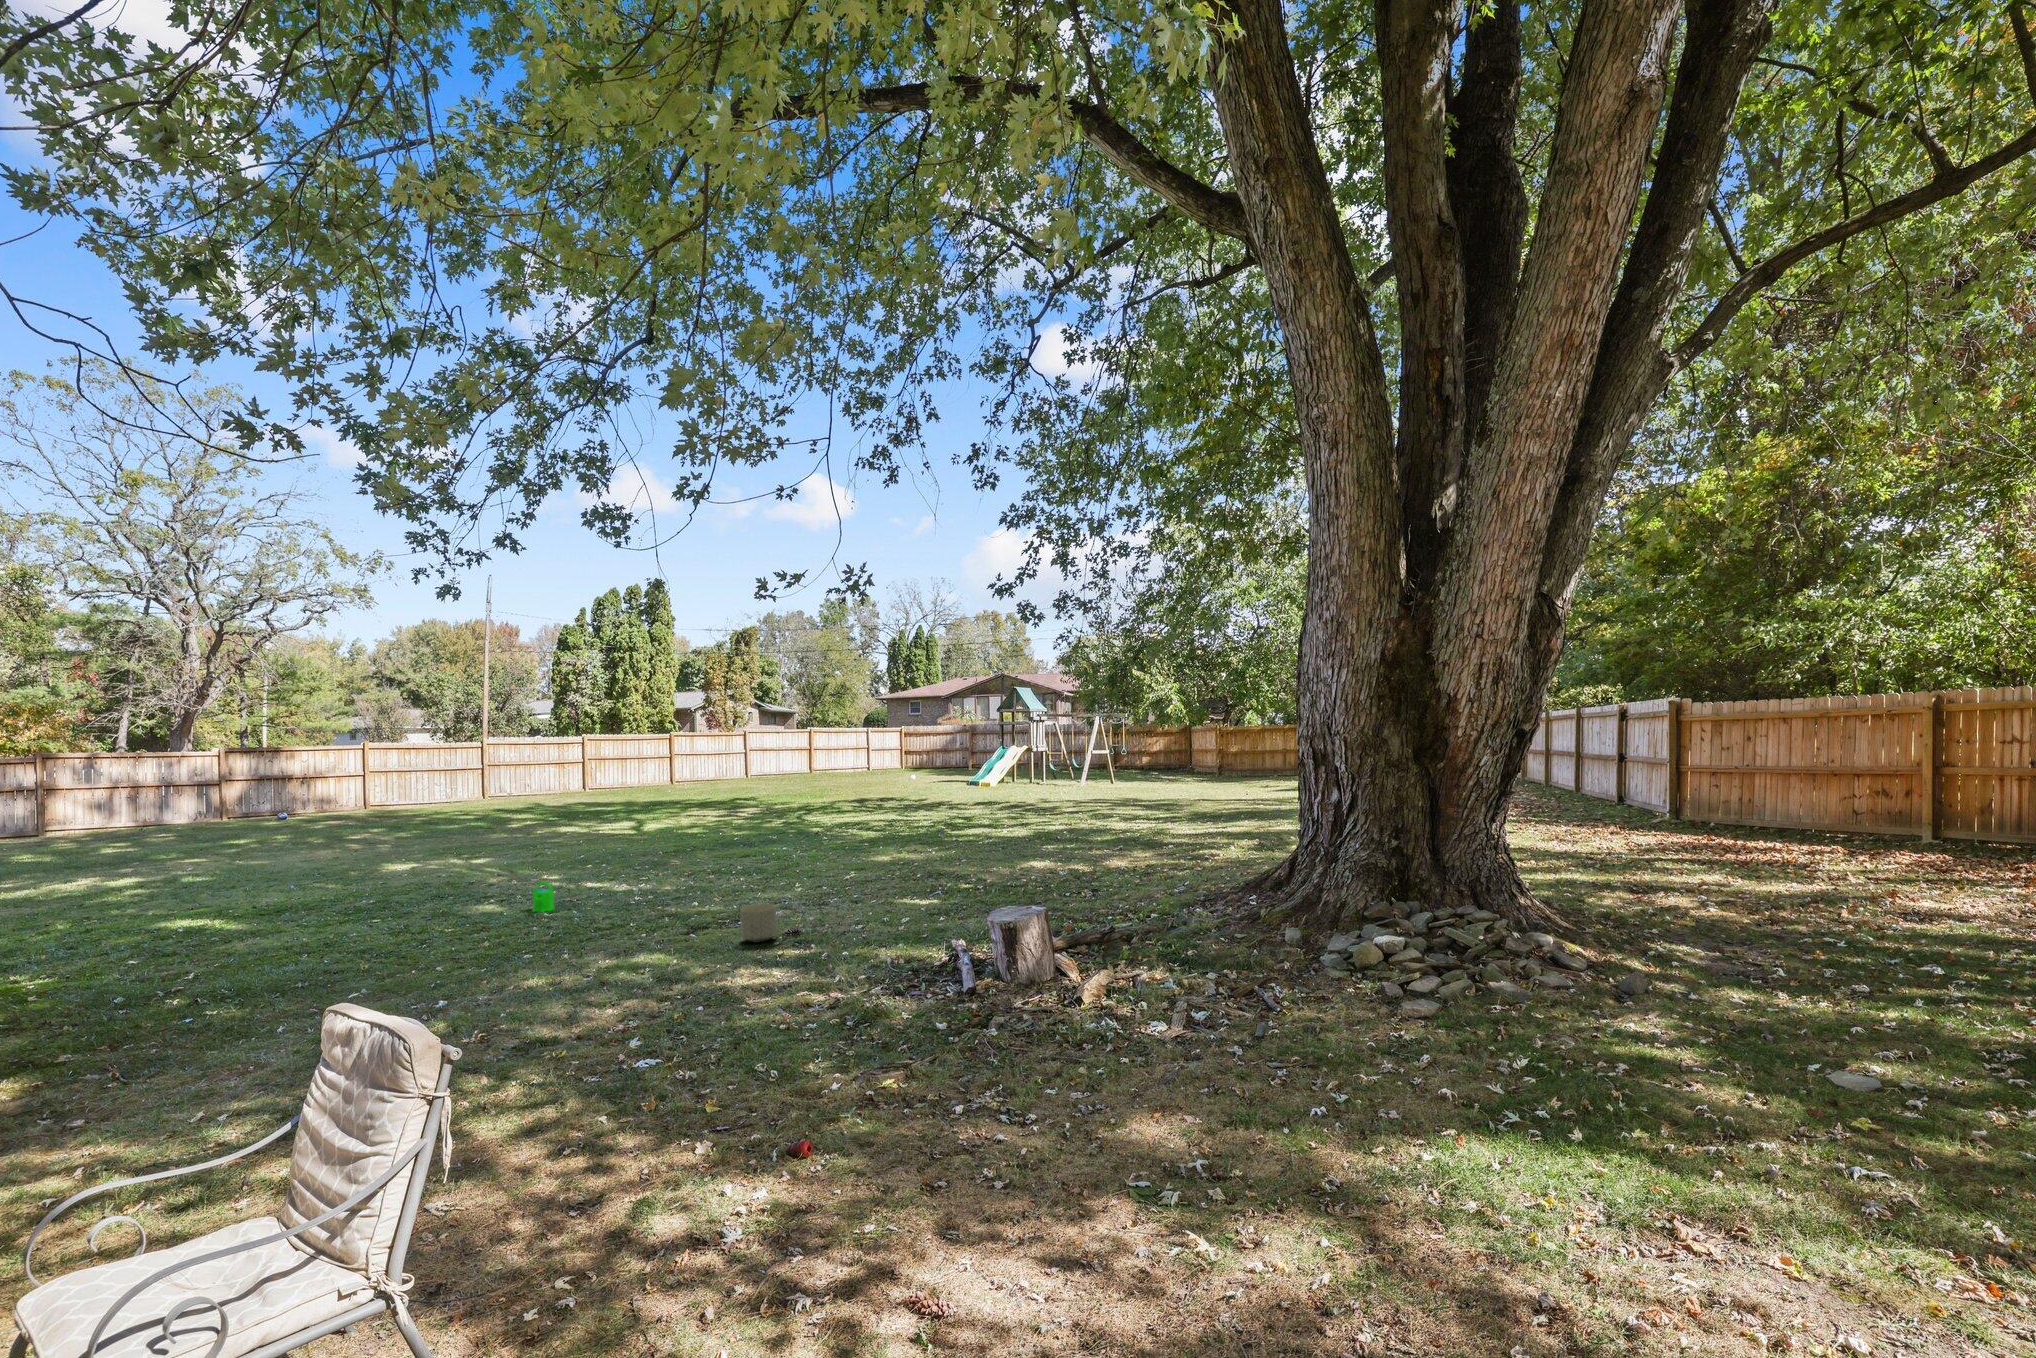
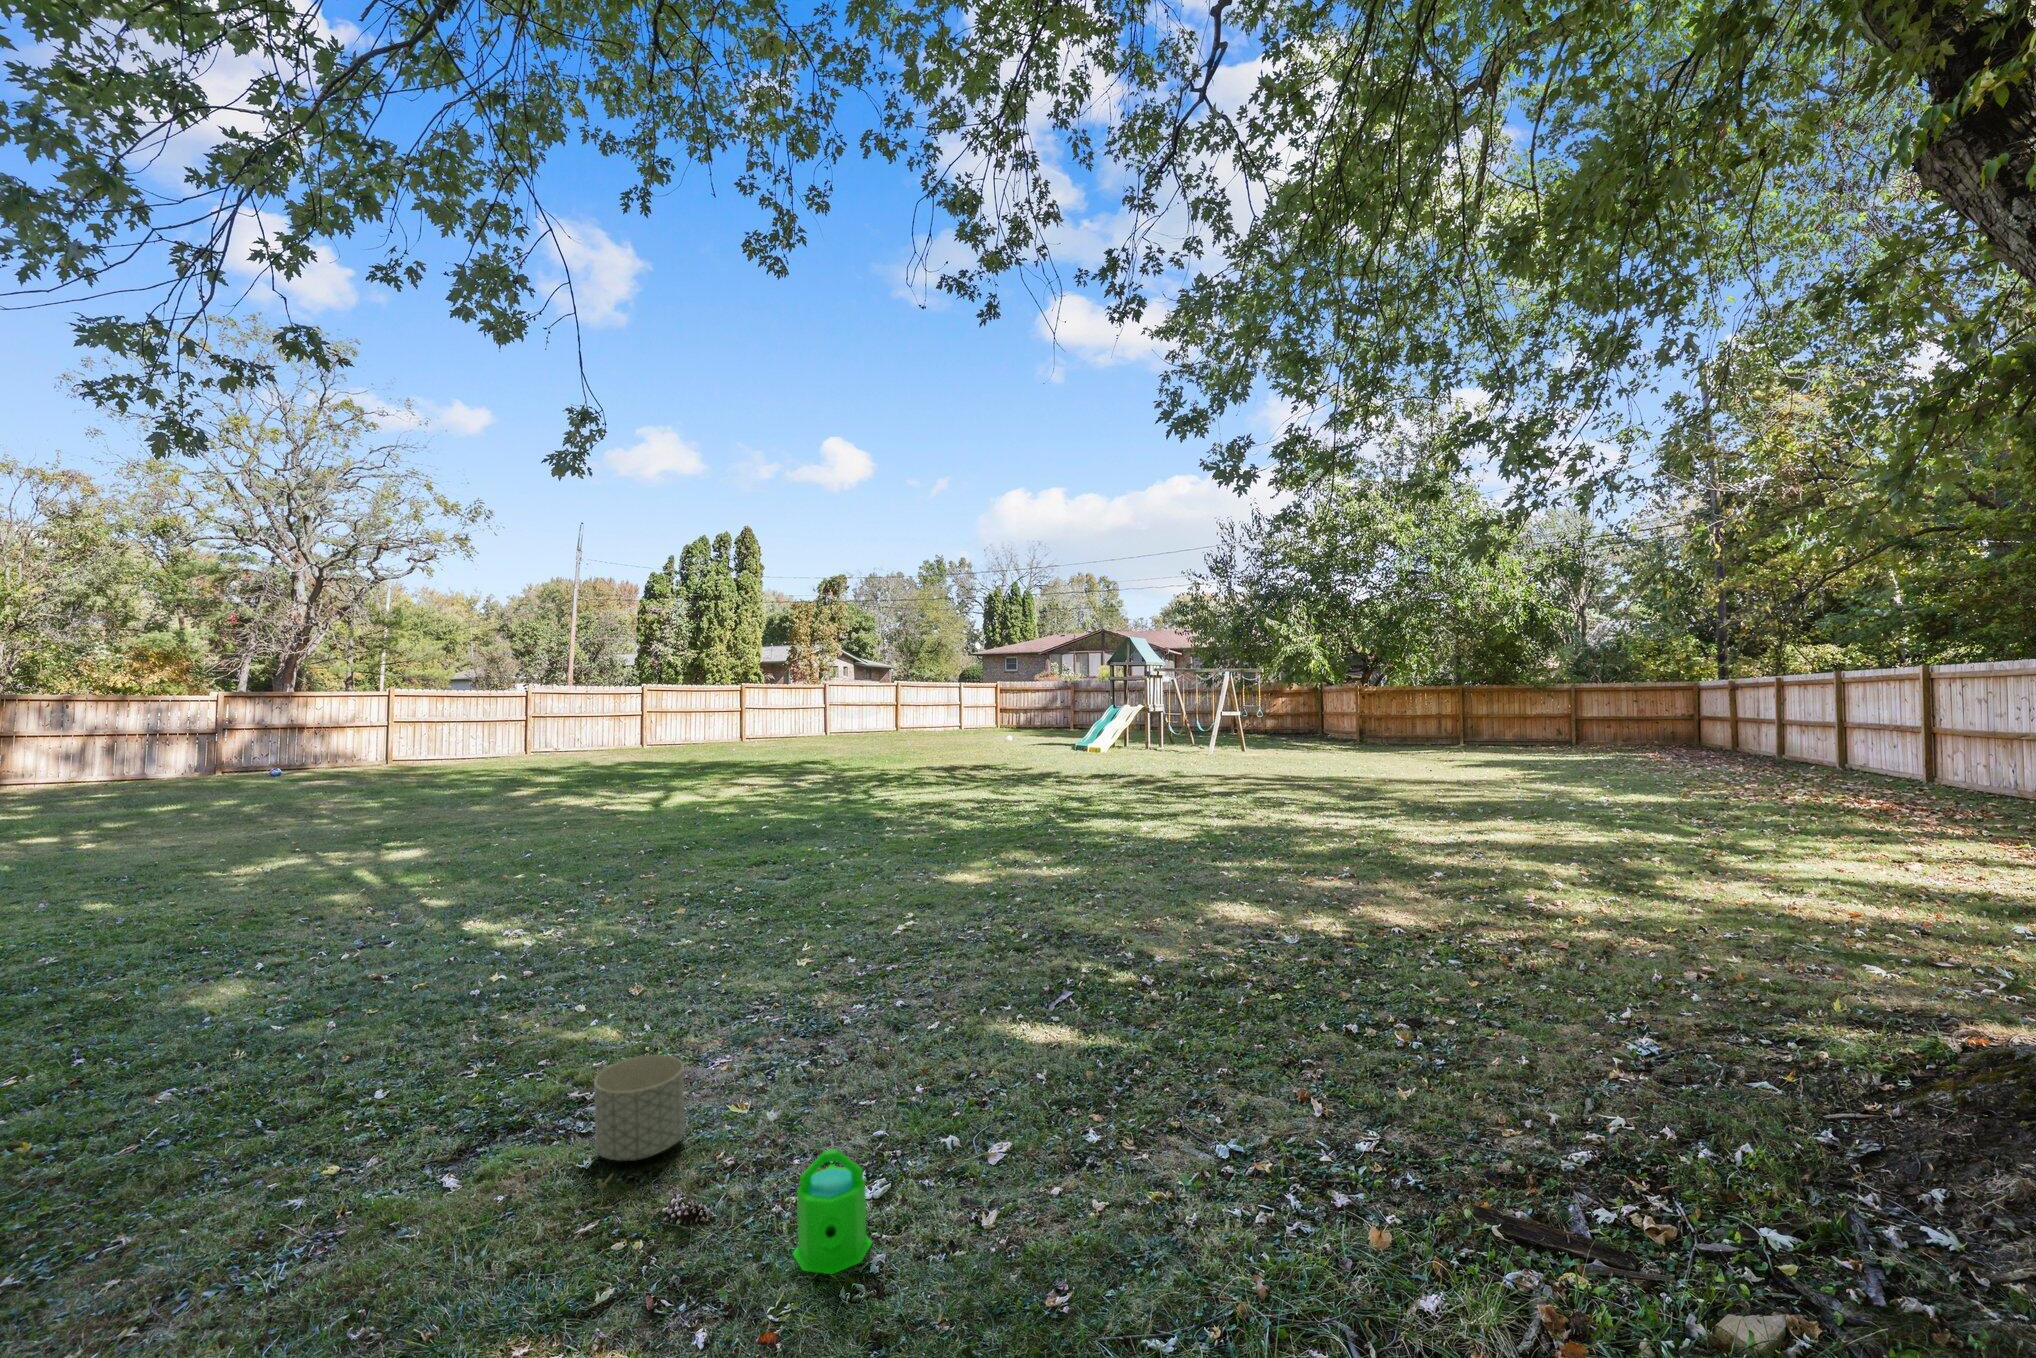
watering can: present [532,881,554,912] -> present [793,1149,872,1274]

